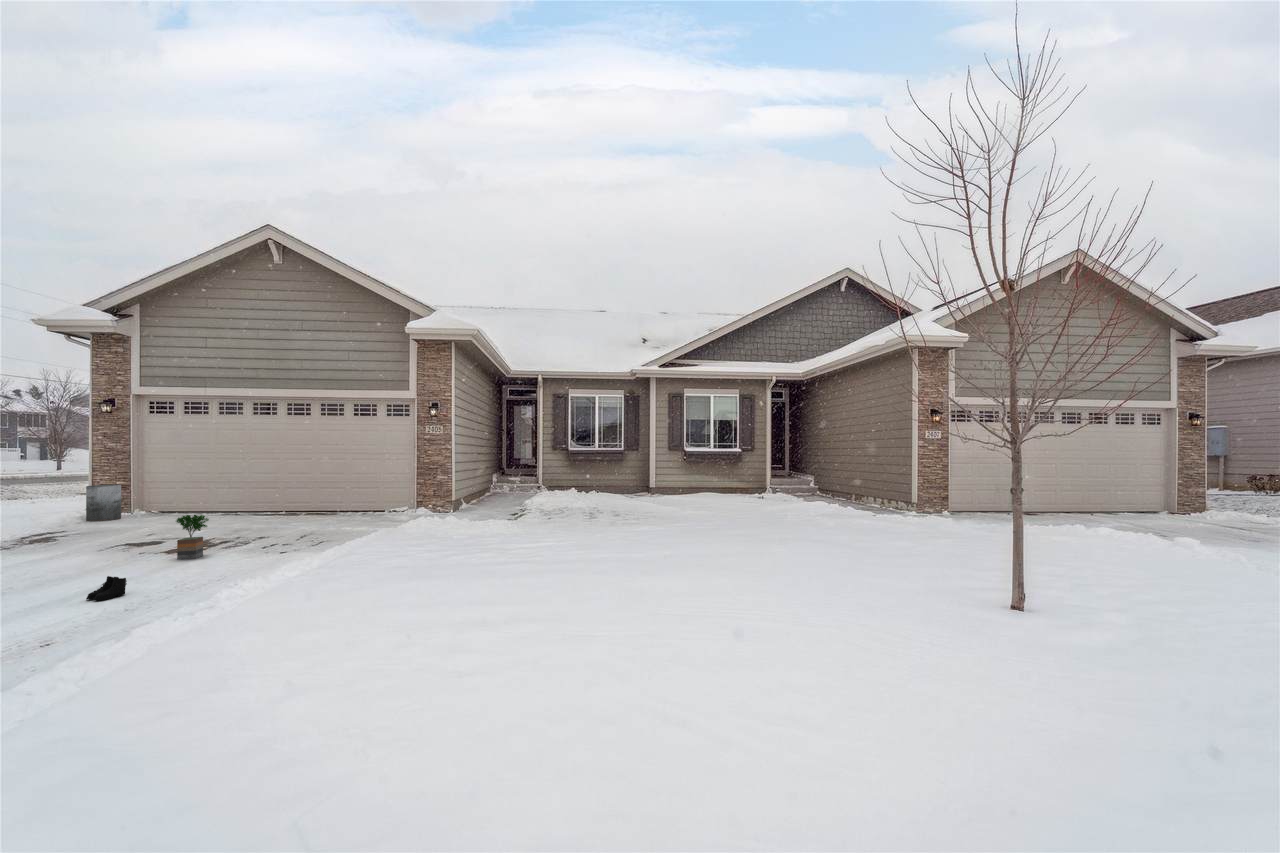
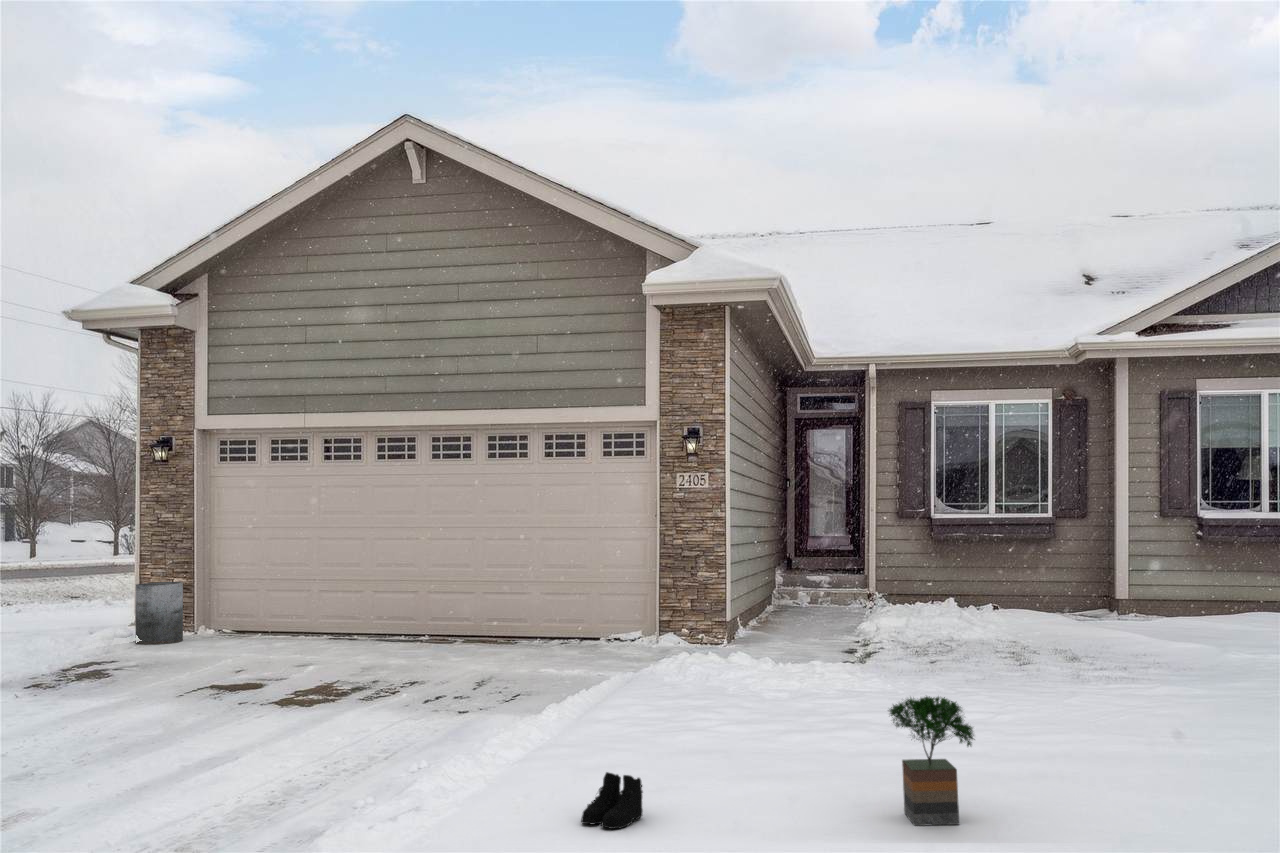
potted tree: present [176,515,209,559] -> present [888,696,975,826]
boots: present [86,576,127,601] -> present [581,772,643,829]

